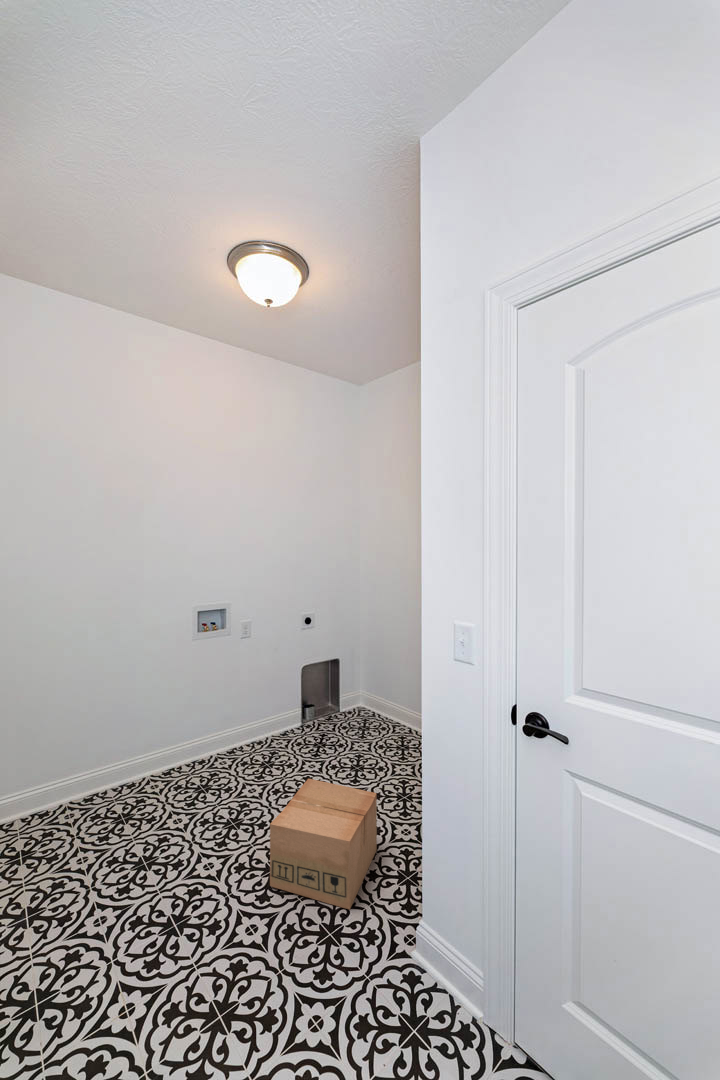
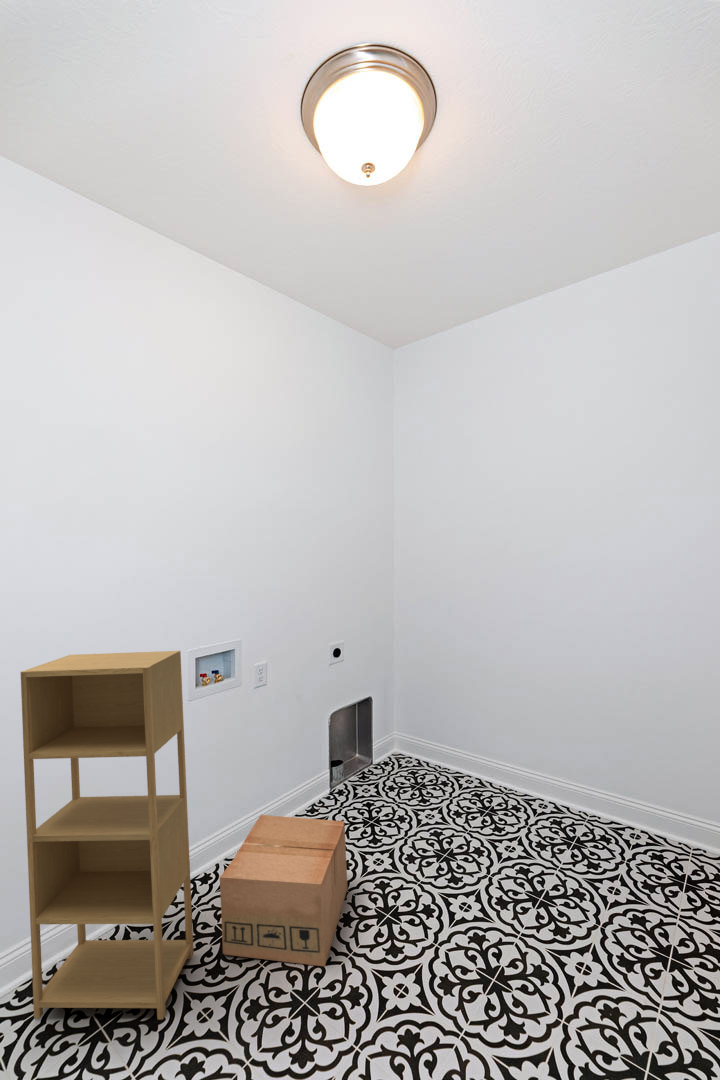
shelving unit: none [128,634,248,927] -> present [20,651,194,1020]

